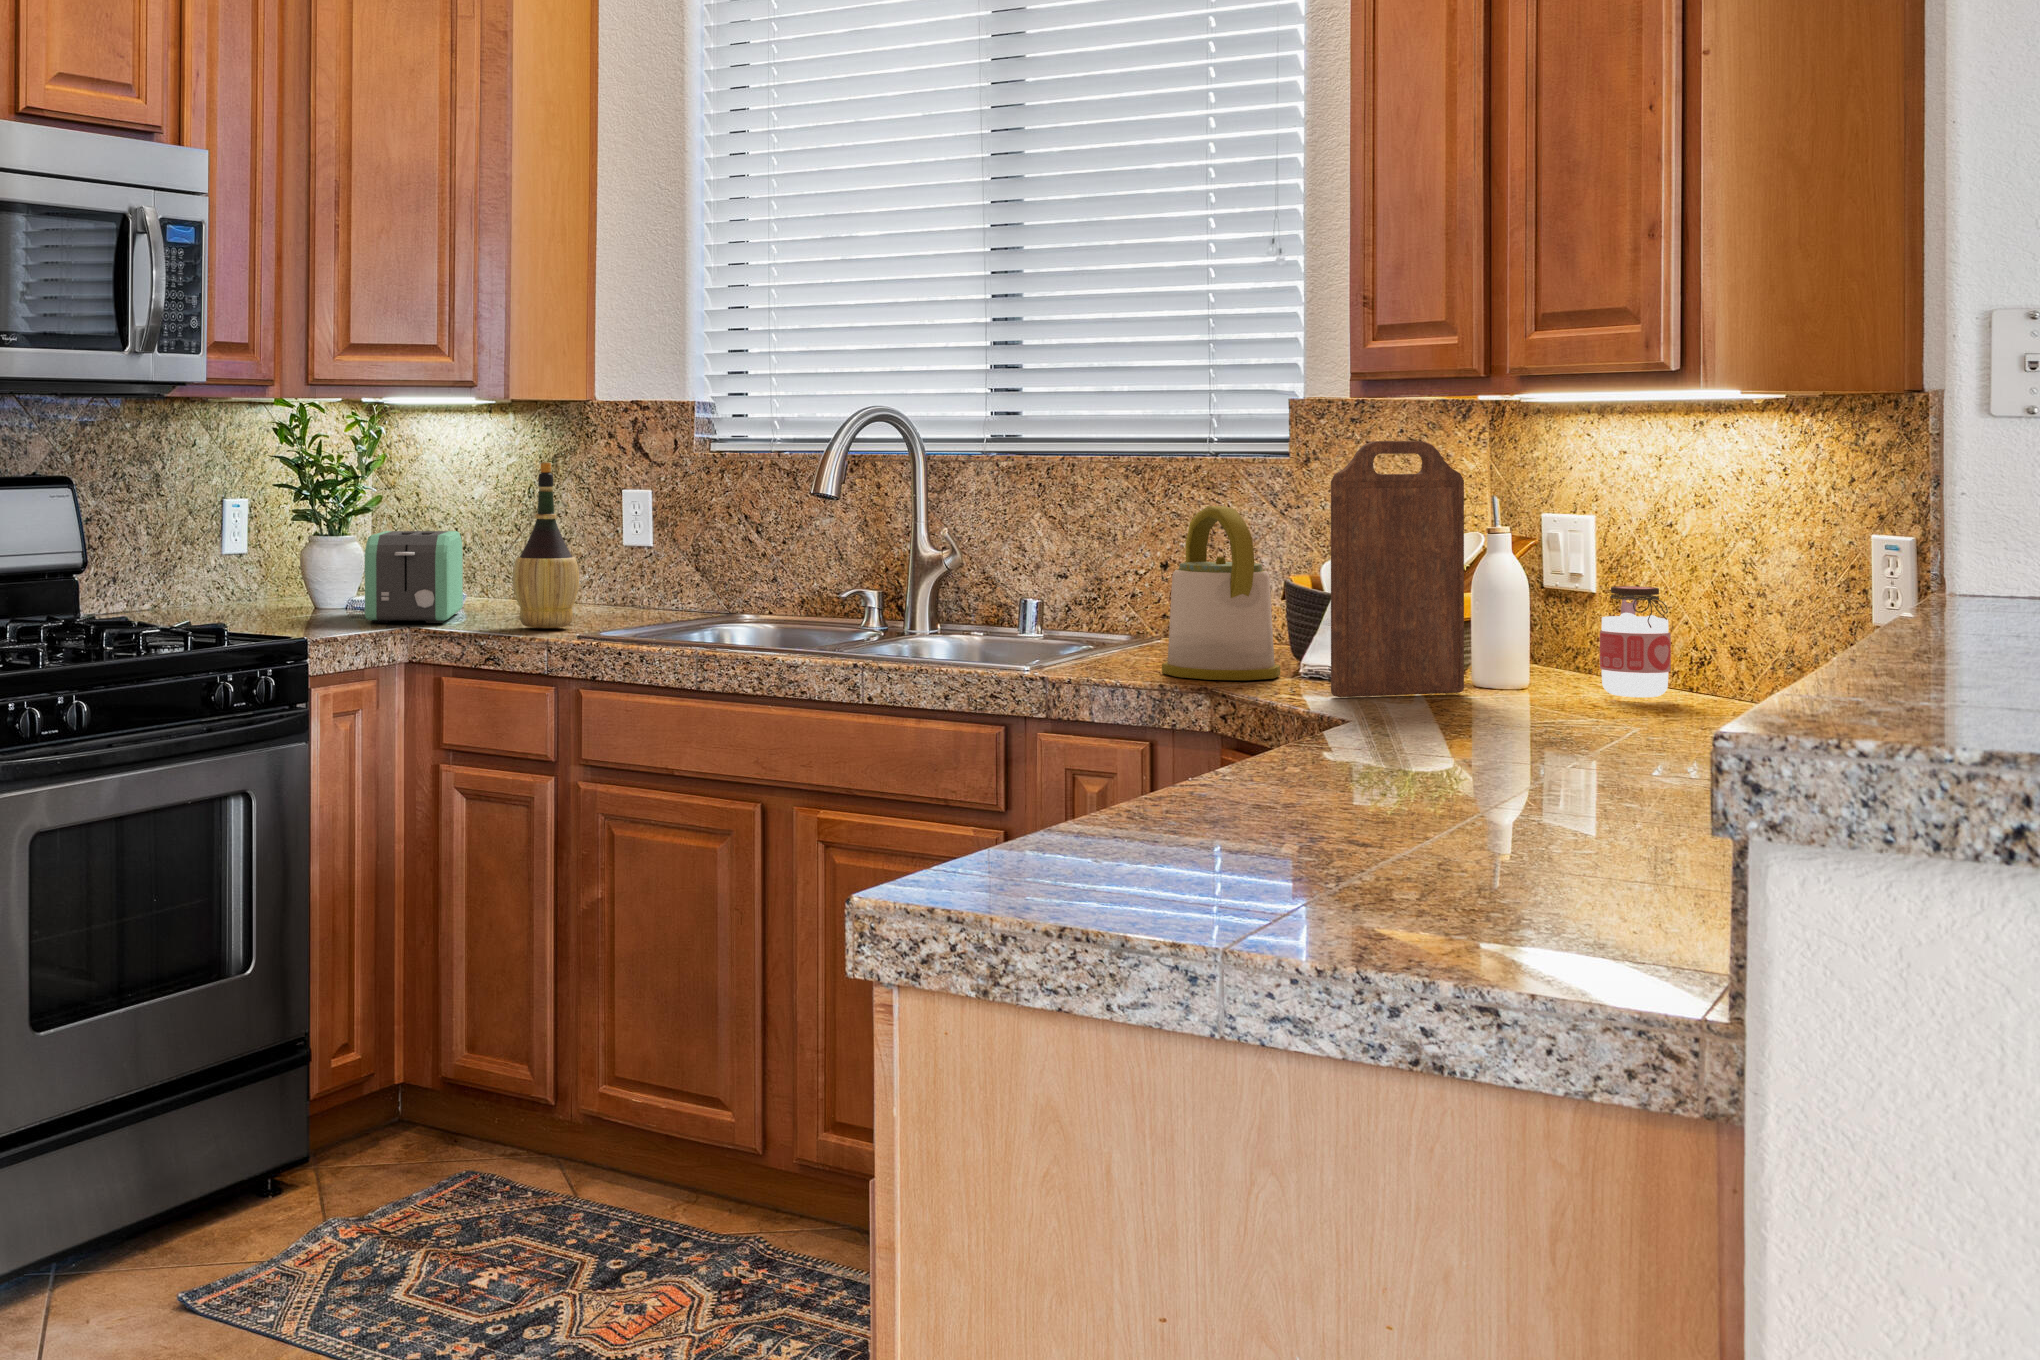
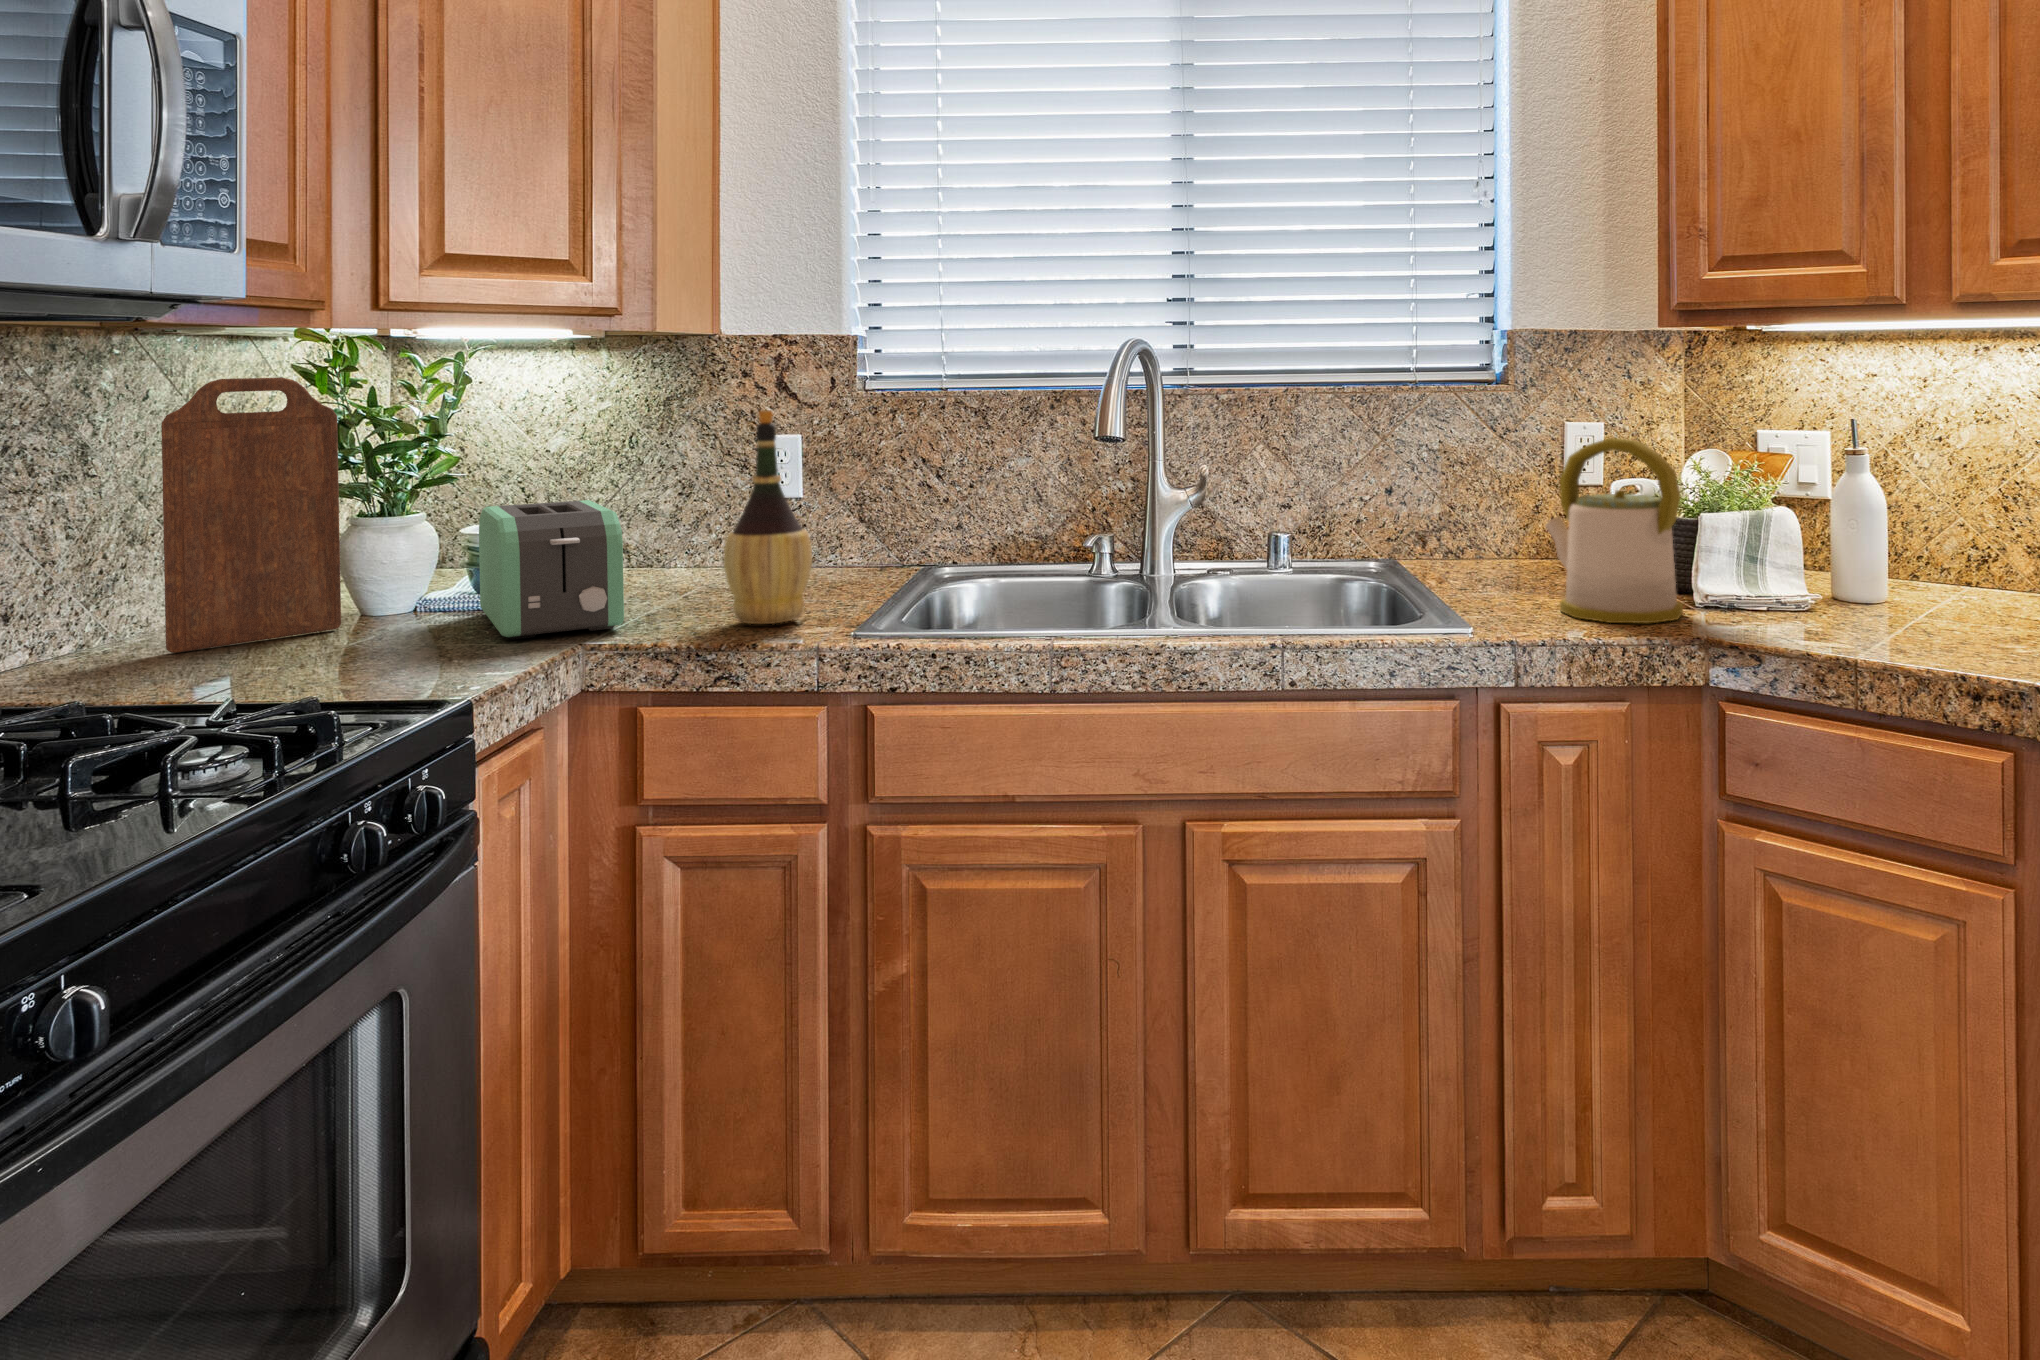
cutting board: present [1331,441,1464,697] -> present [161,378,341,653]
jar: present [1600,586,1671,697] -> none [1934,498,2003,603]

